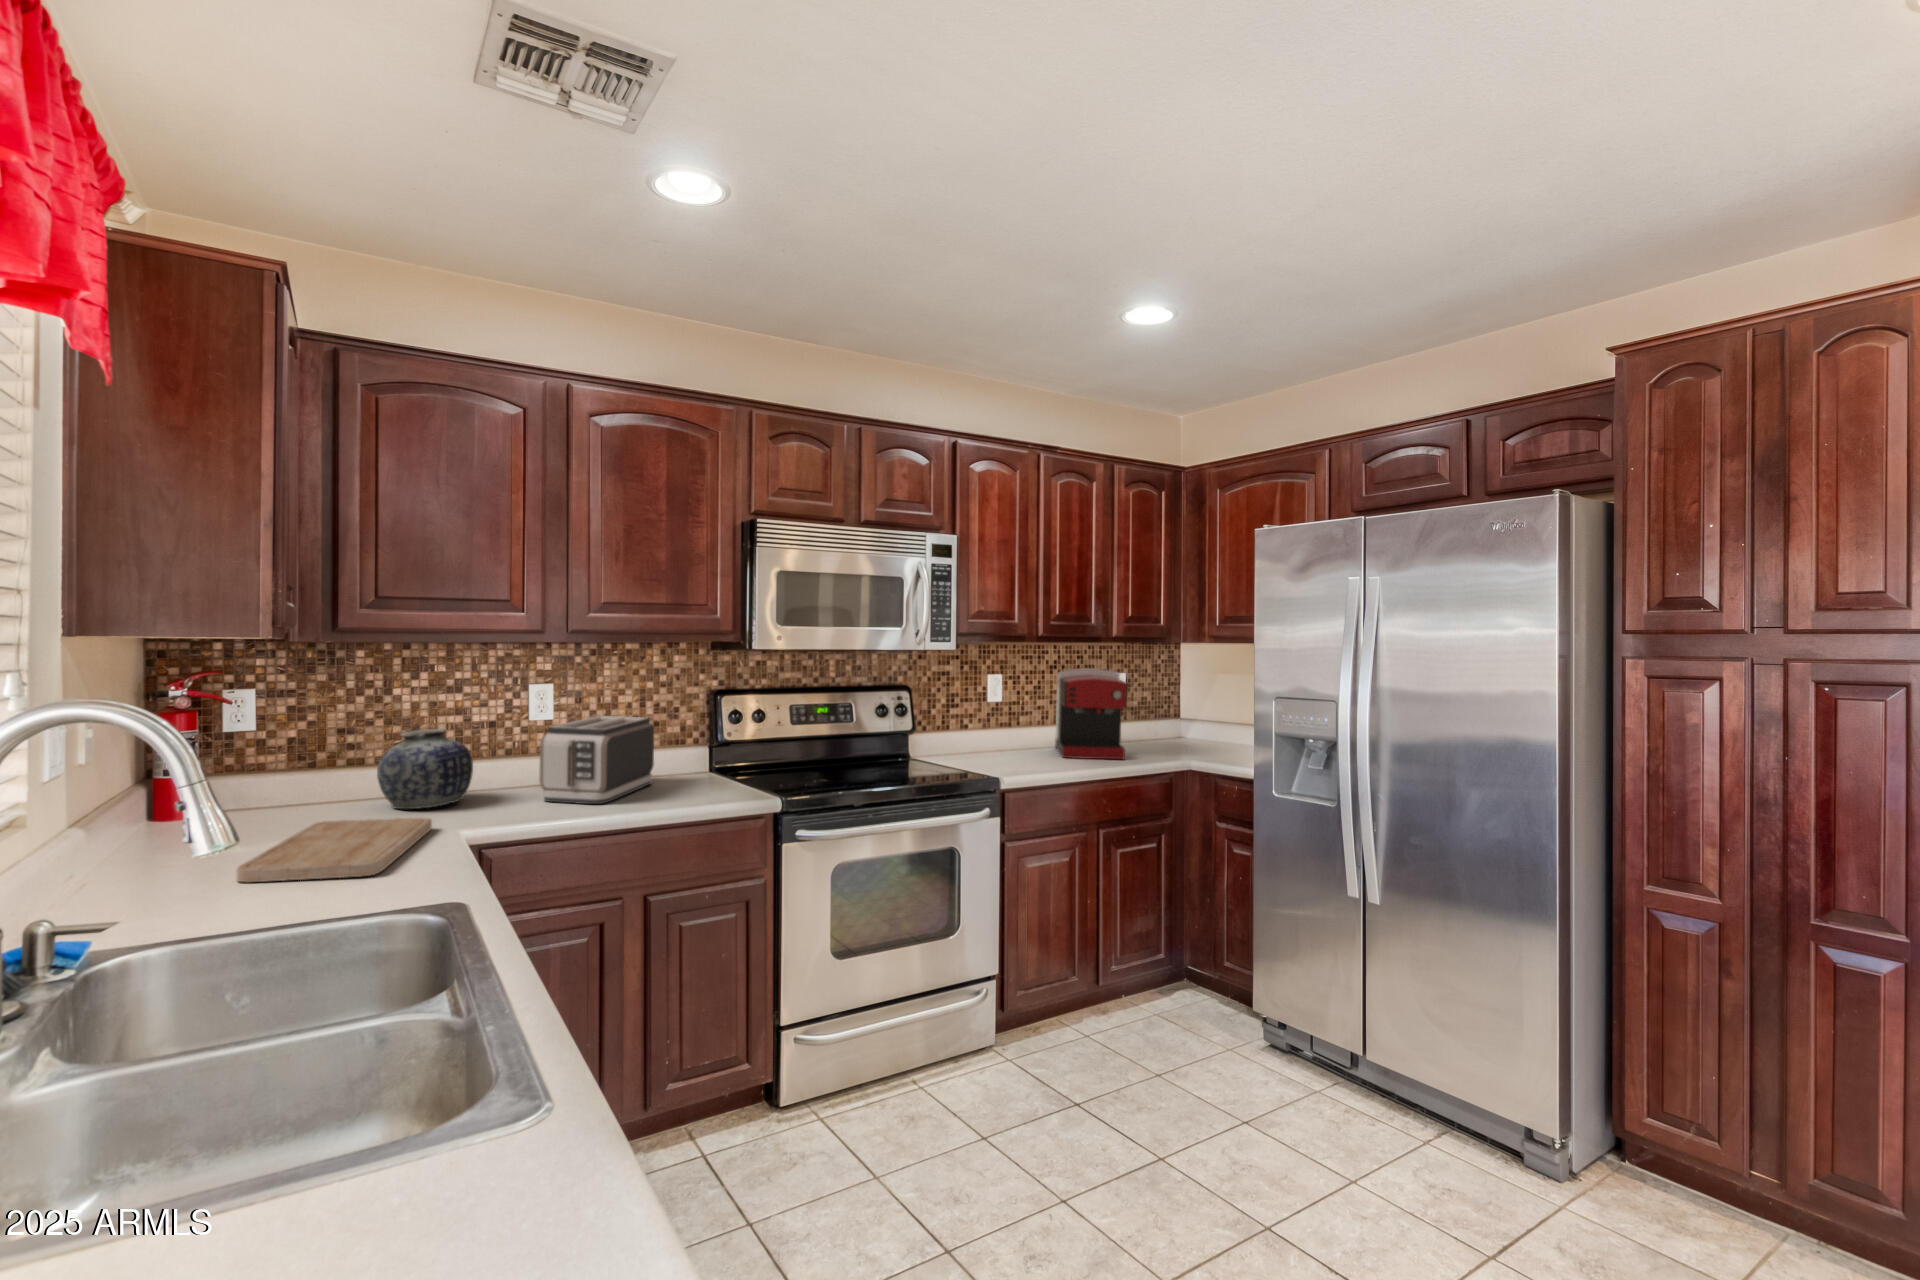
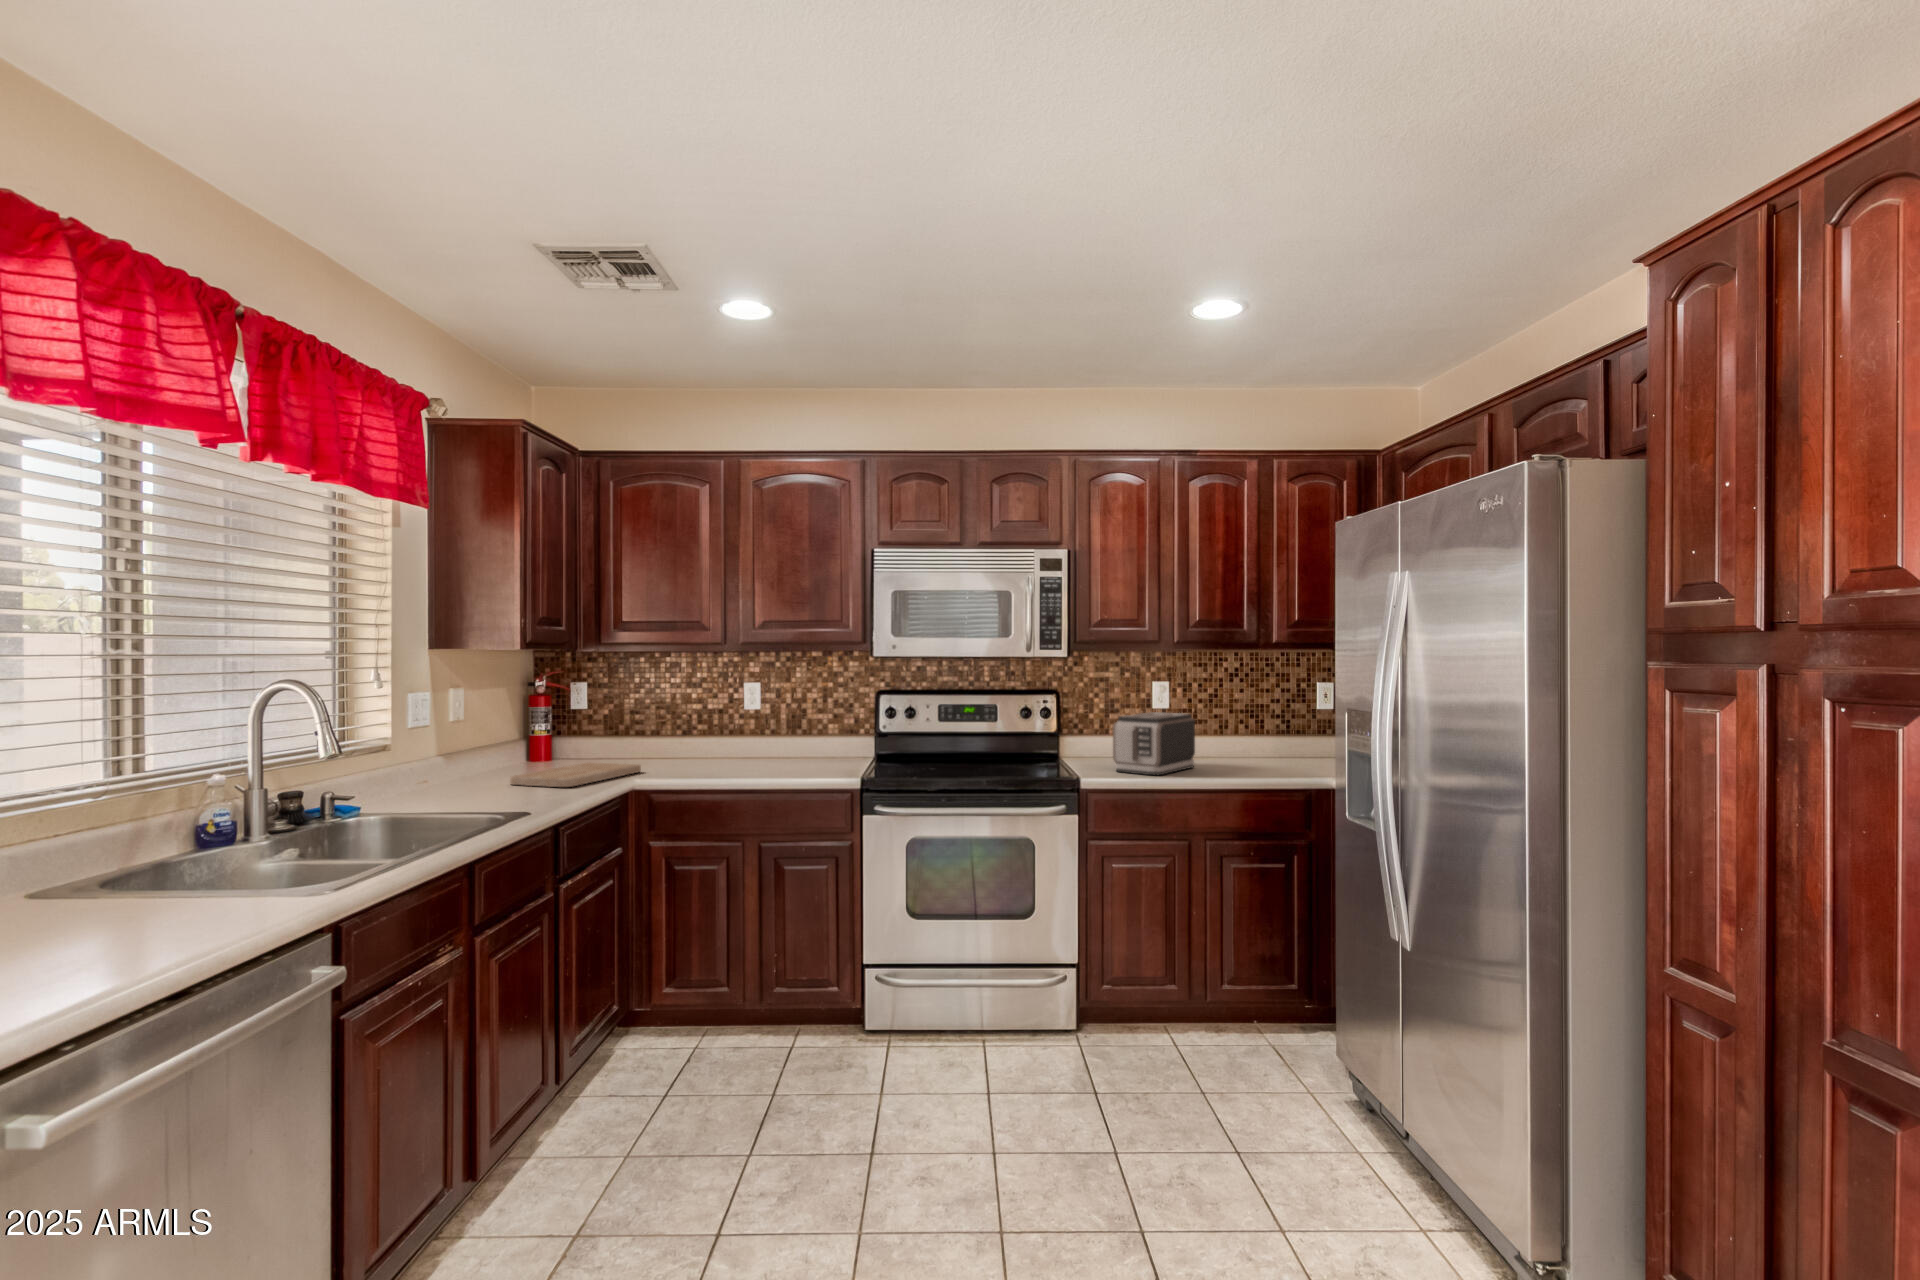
coffee maker: present [1055,668,1128,760] -> none [1222,675,1304,770]
toaster: present [539,716,654,804] -> present [1113,712,1195,775]
vase: present [377,729,473,809] -> none [637,711,696,763]

